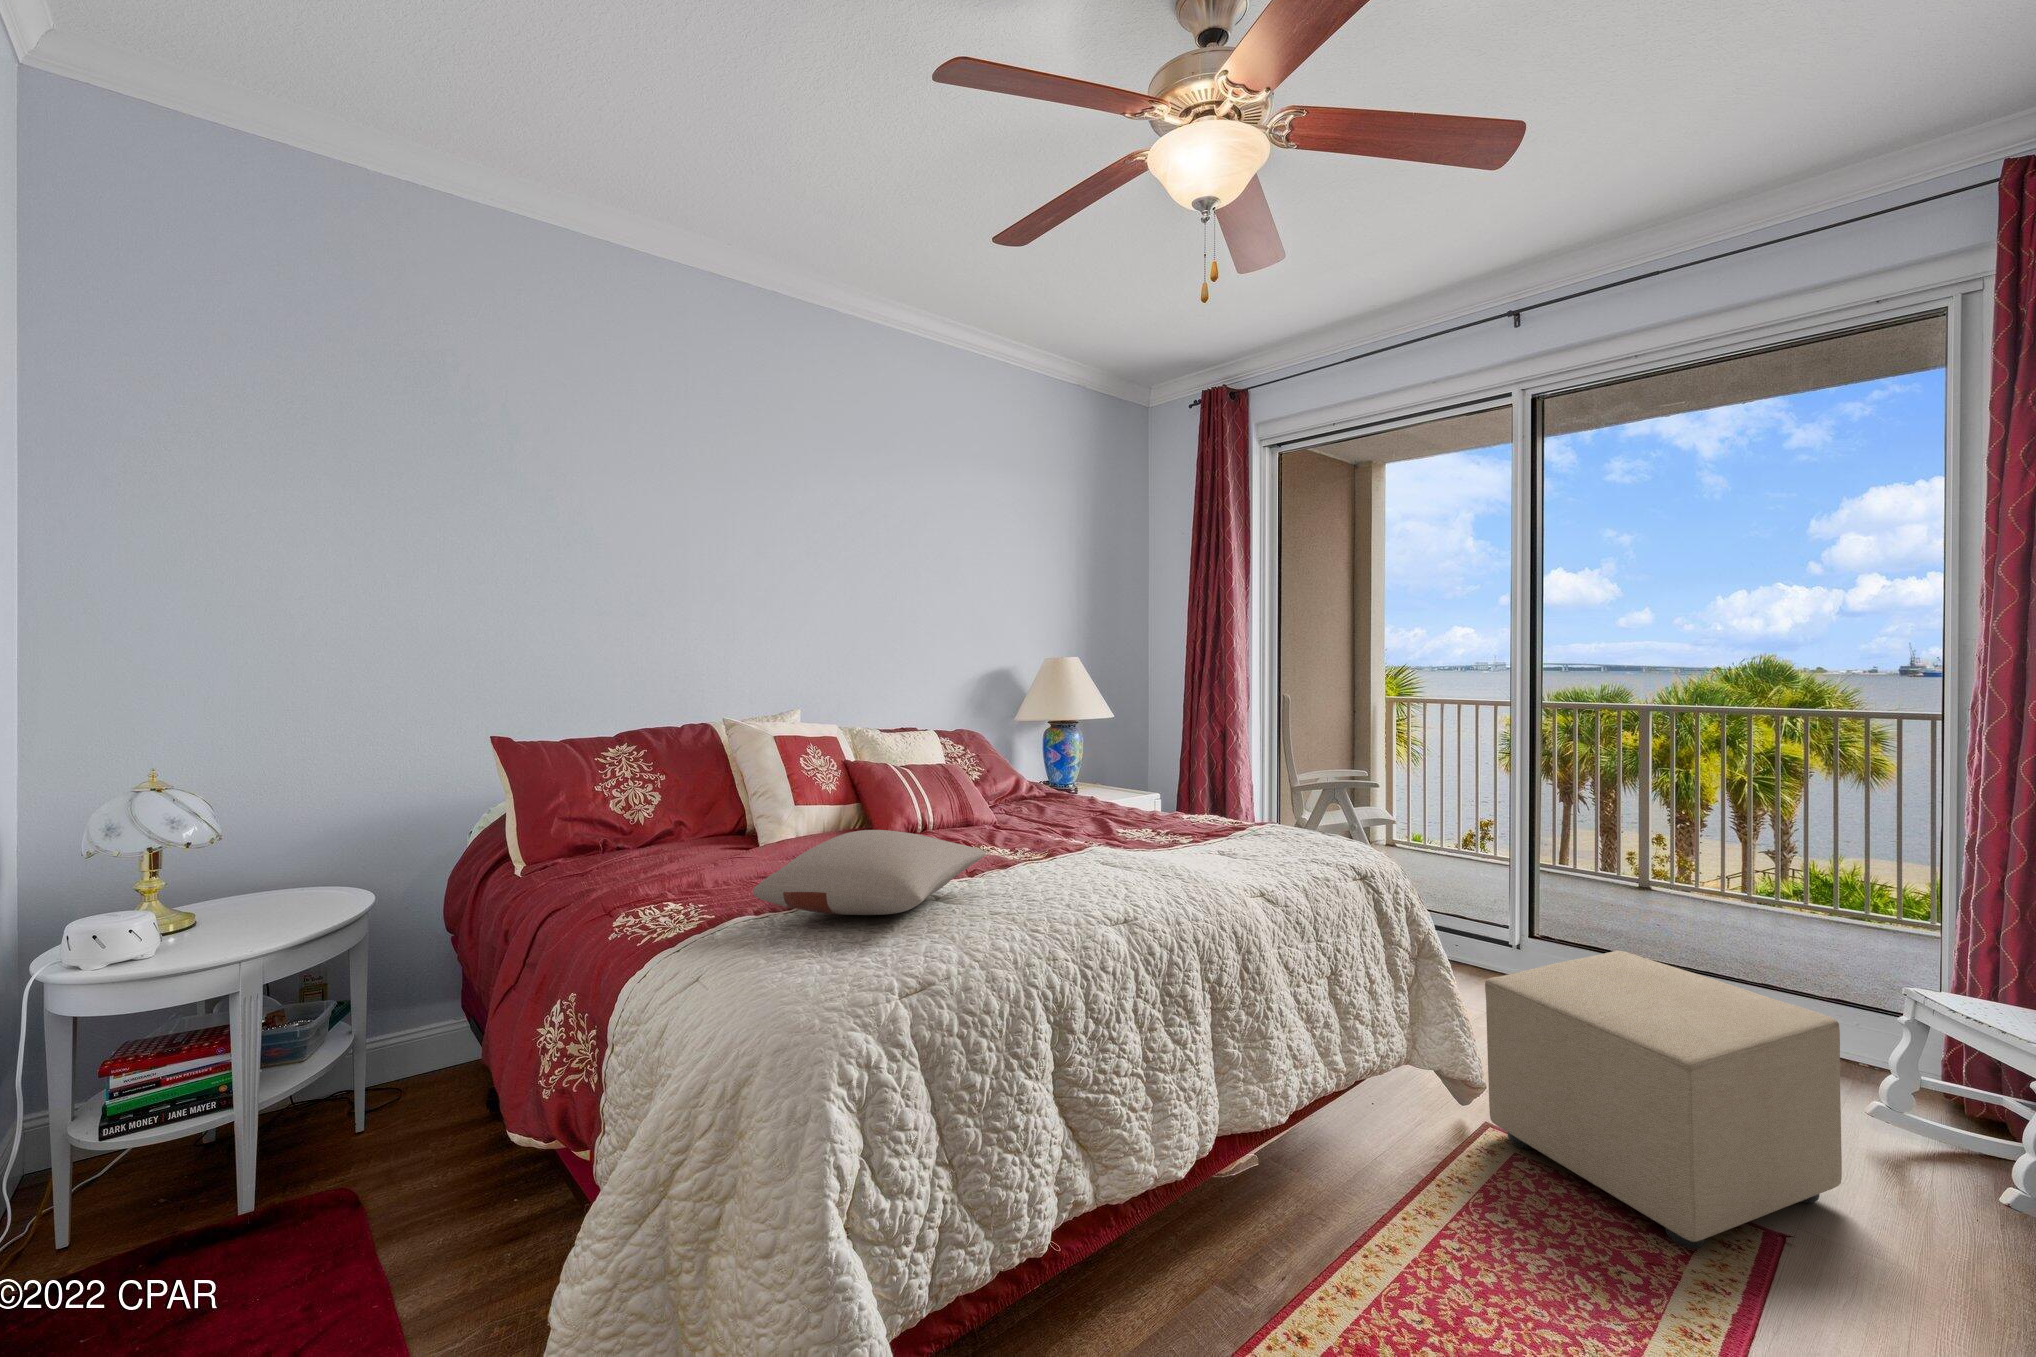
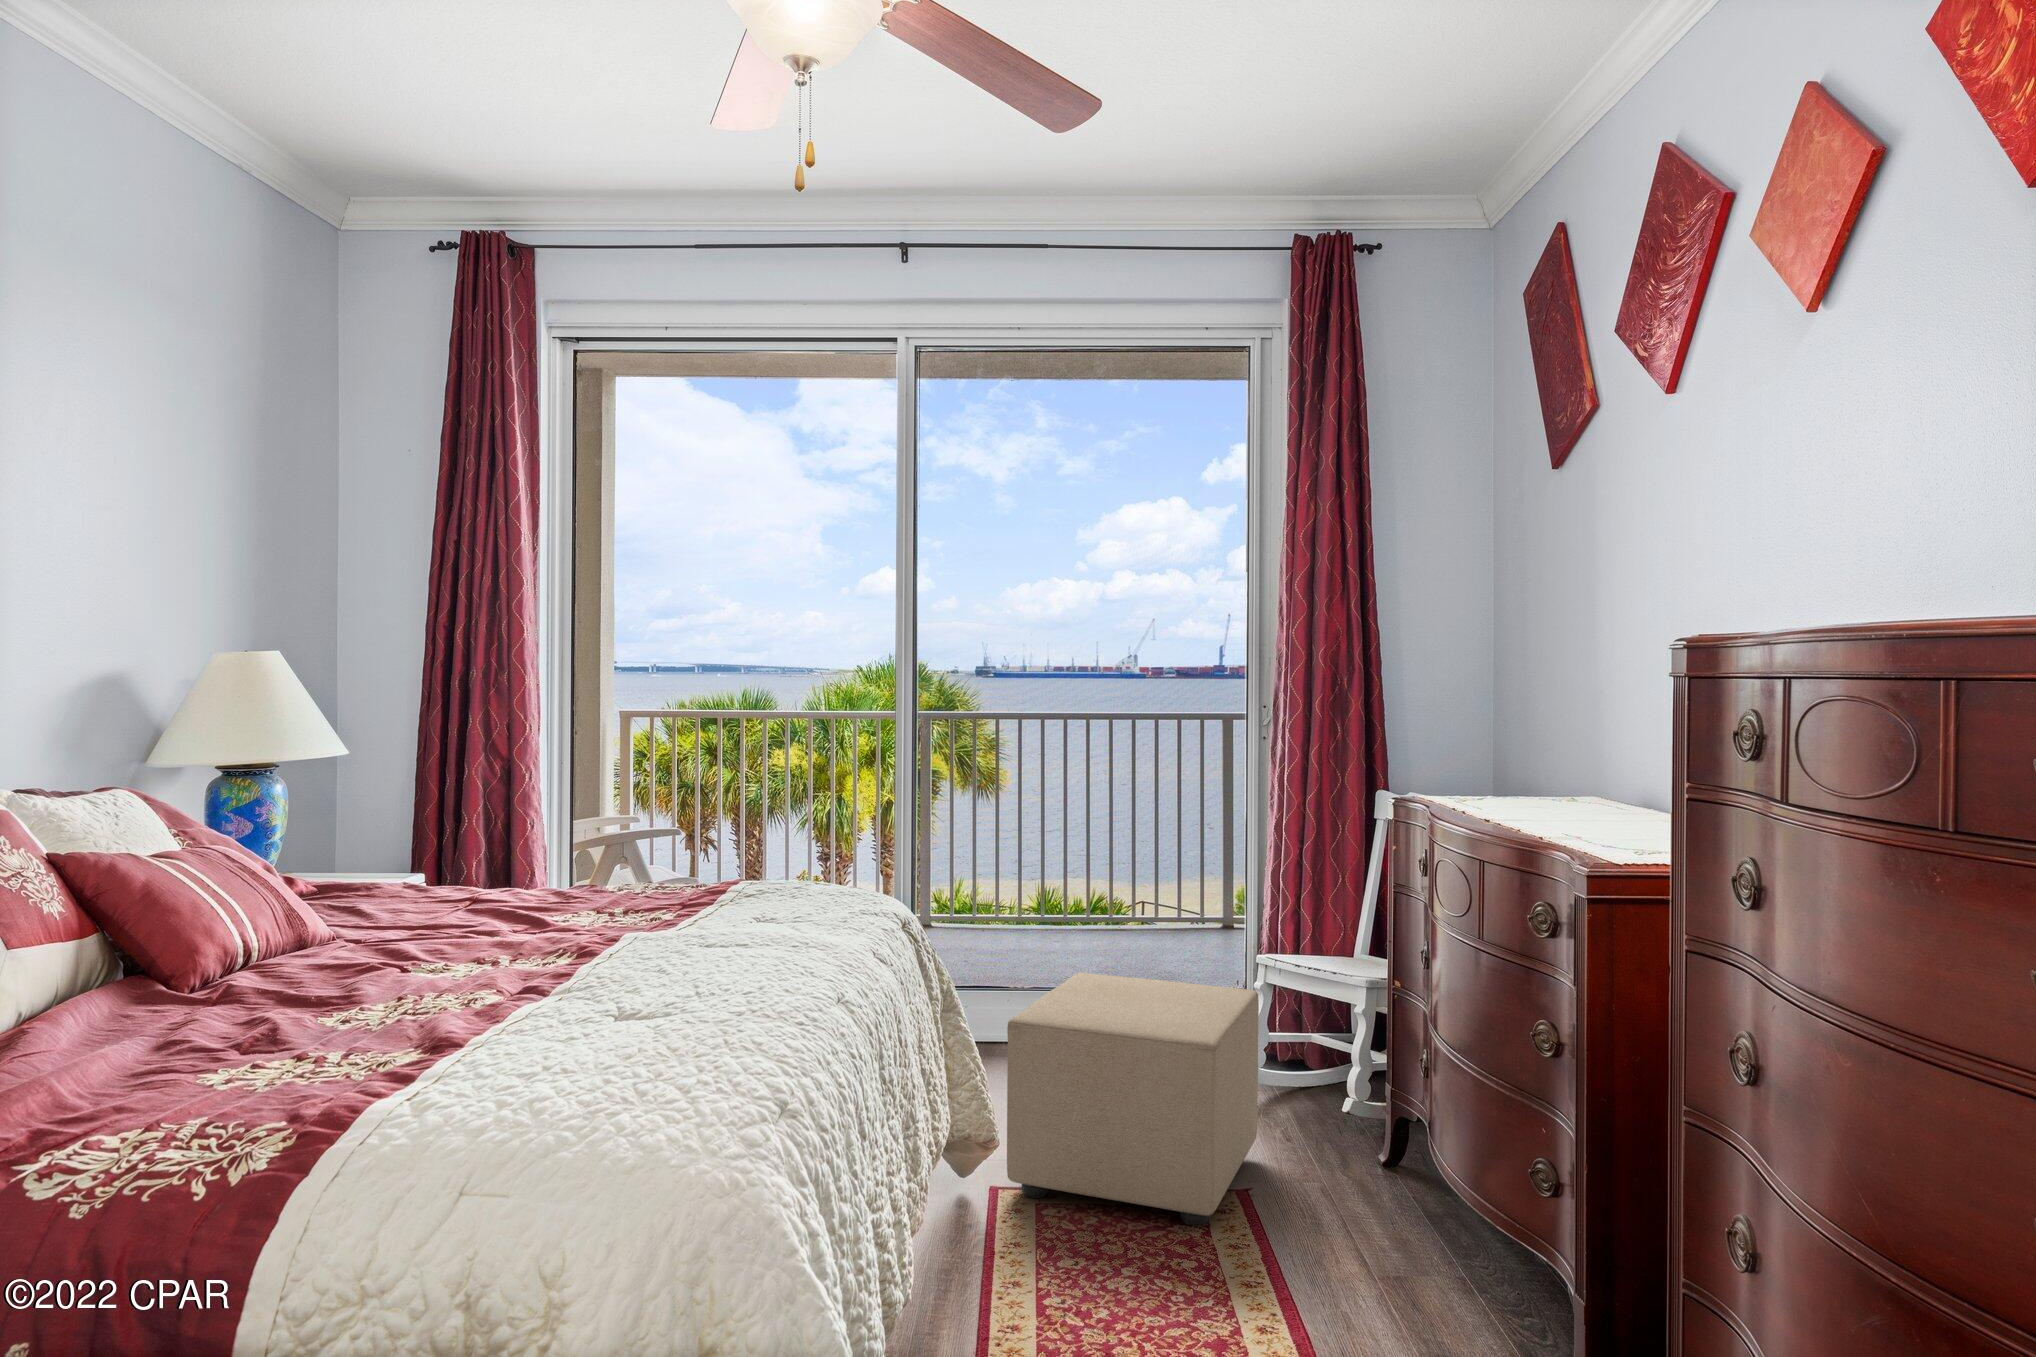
pillow: present [753,830,986,915] -> none [145,920,538,1080]

